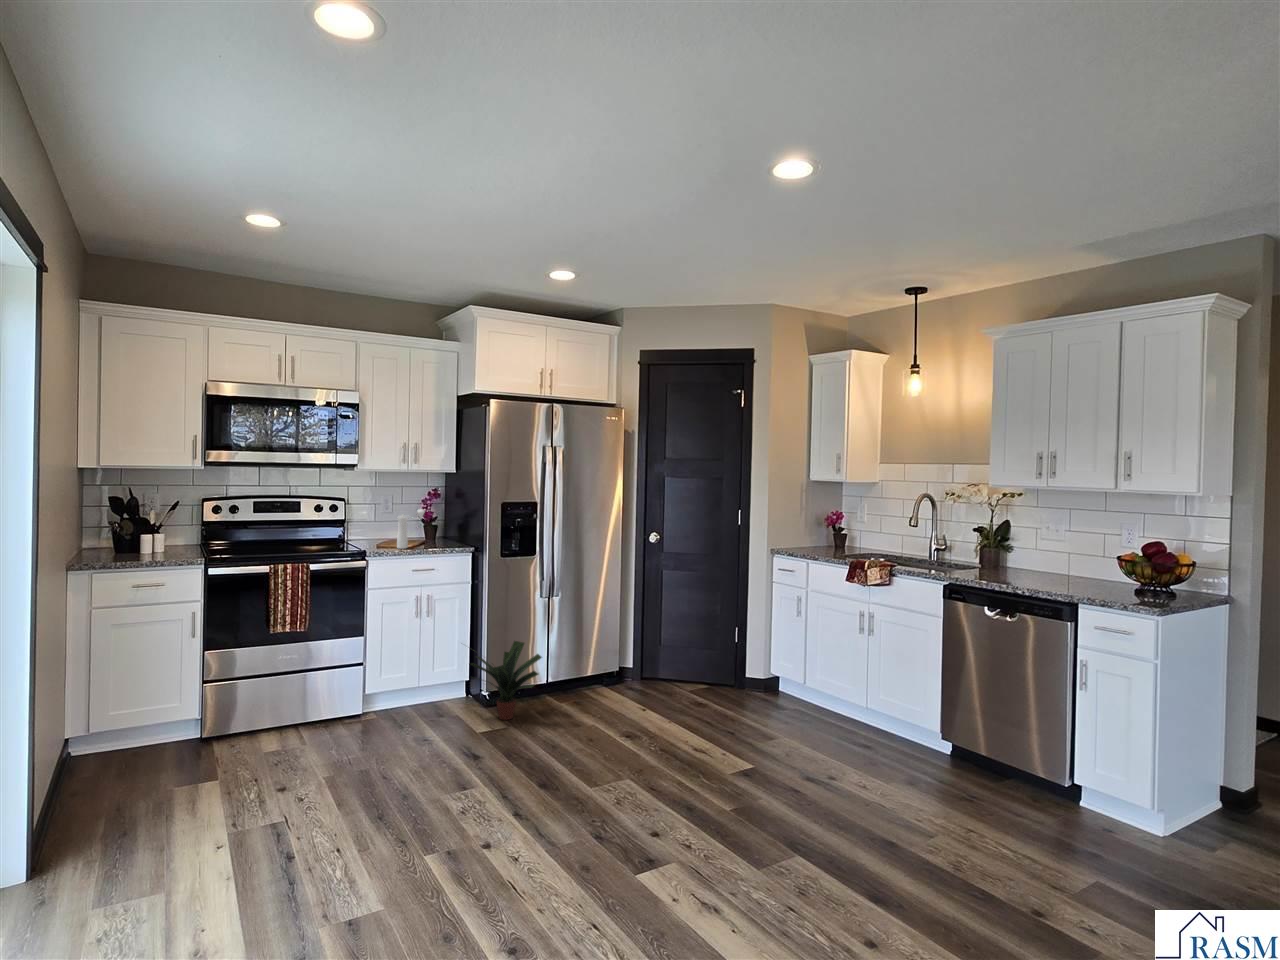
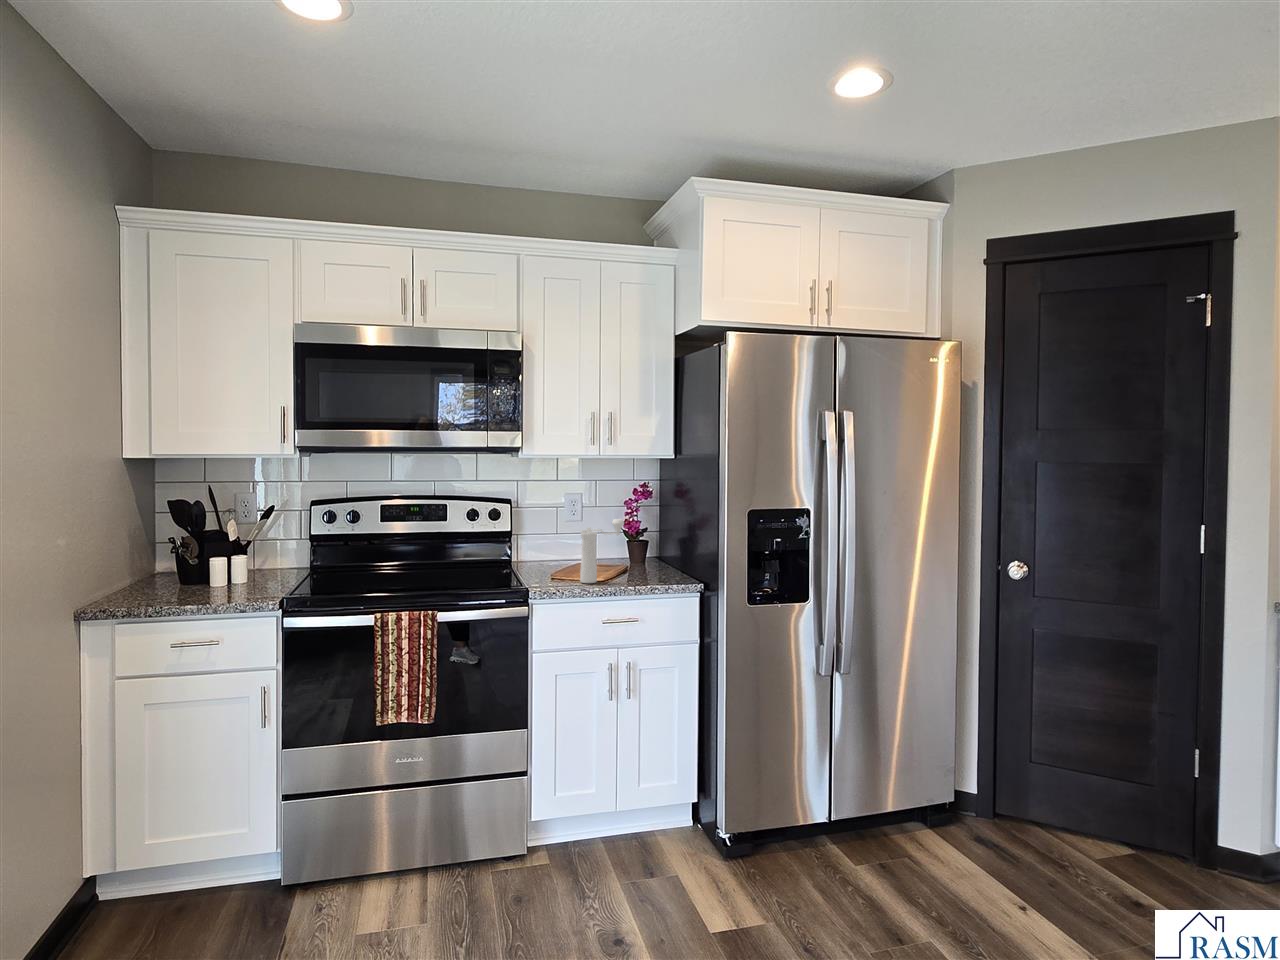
potted plant: present [470,641,542,720] -> none [677,753,825,906]

